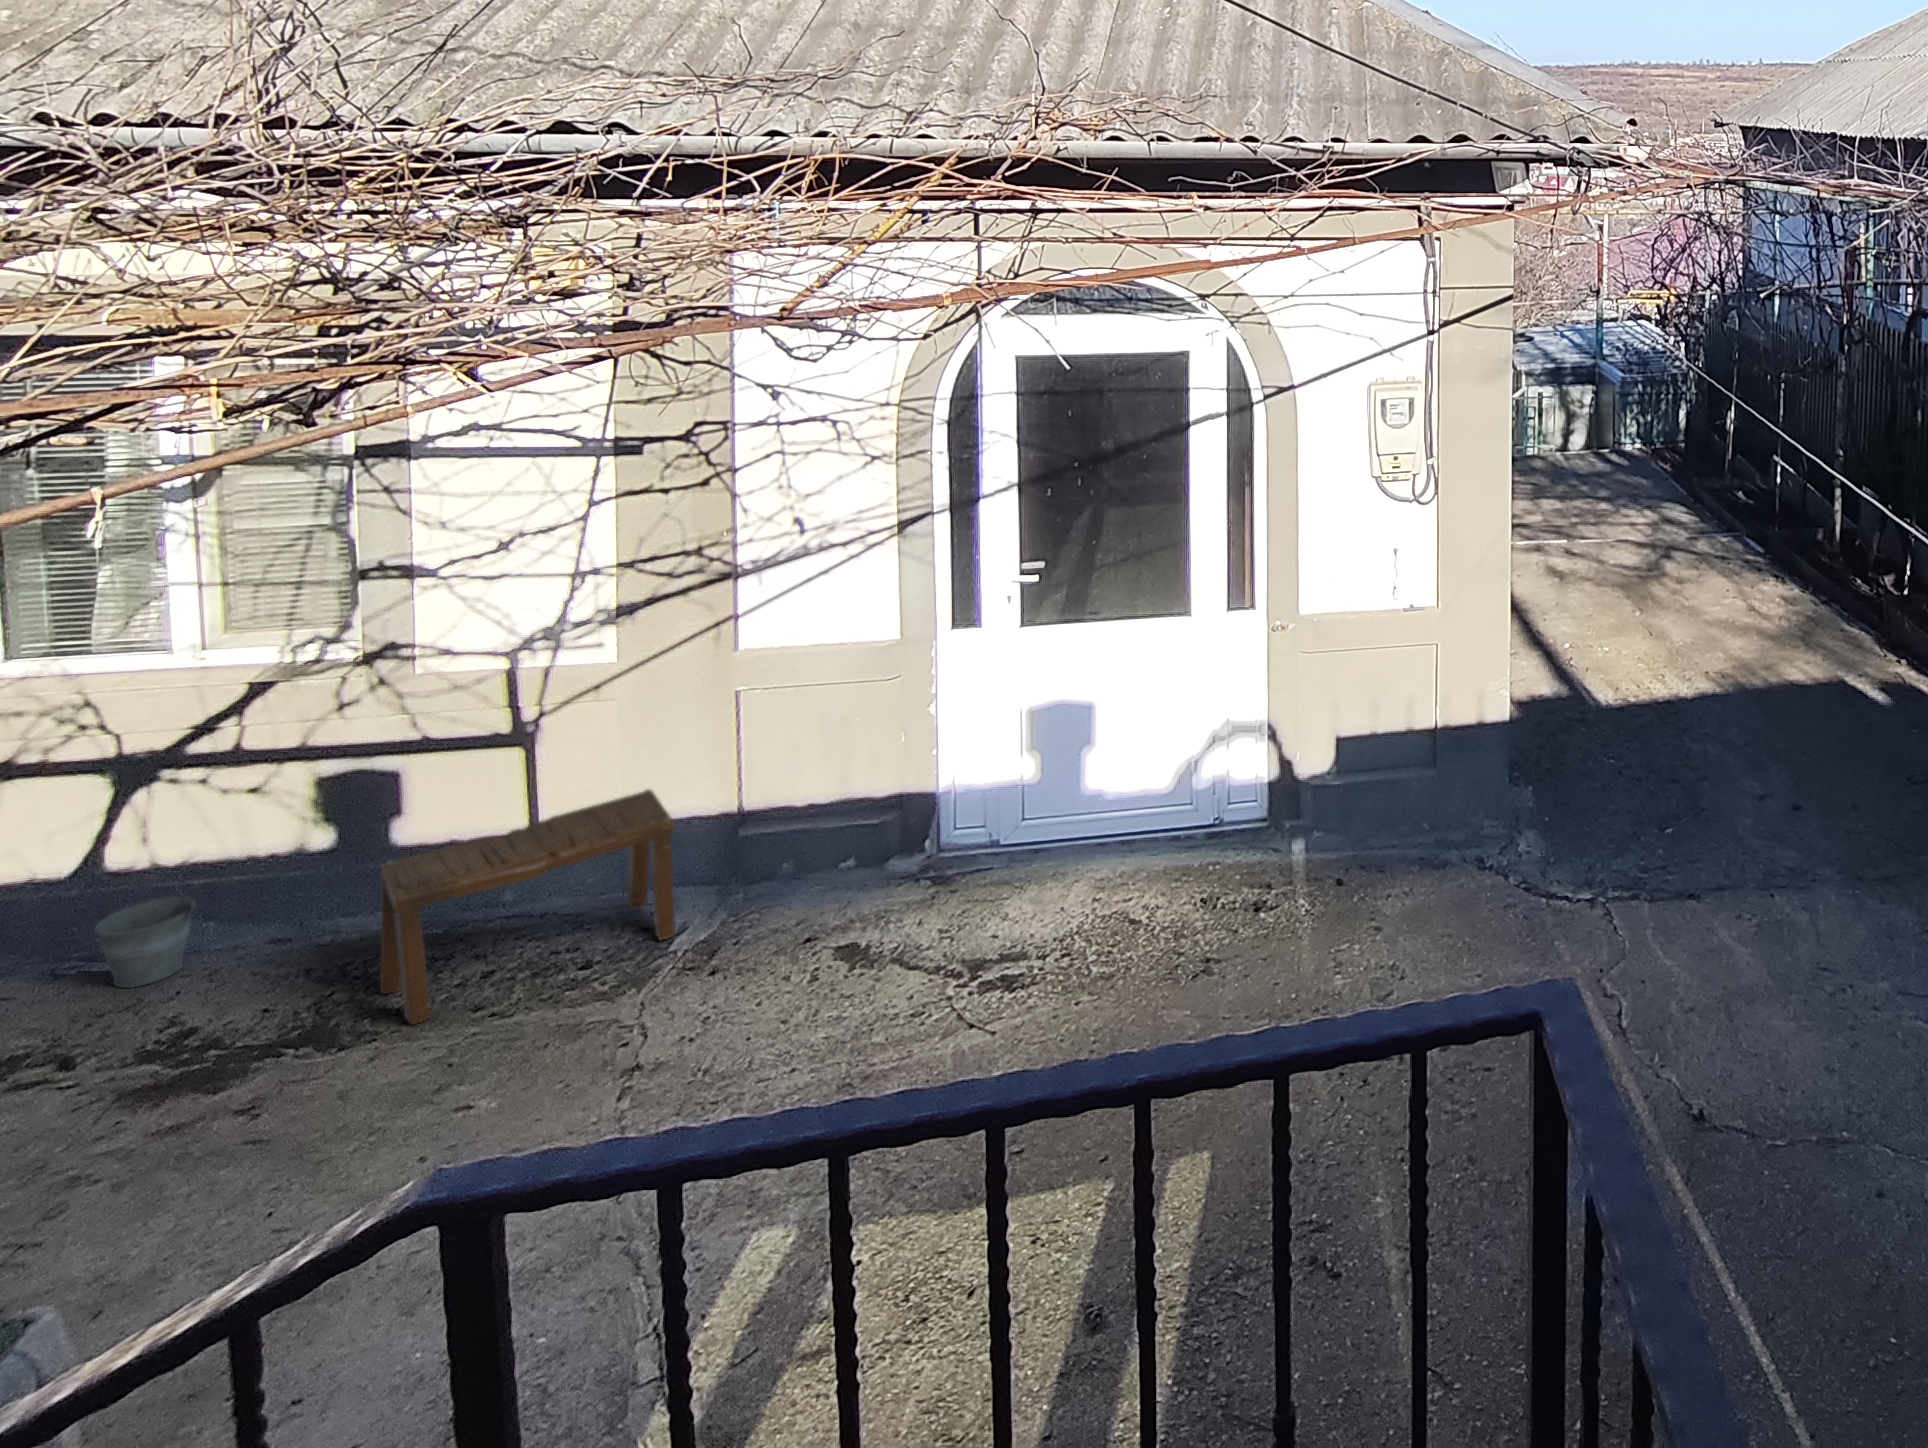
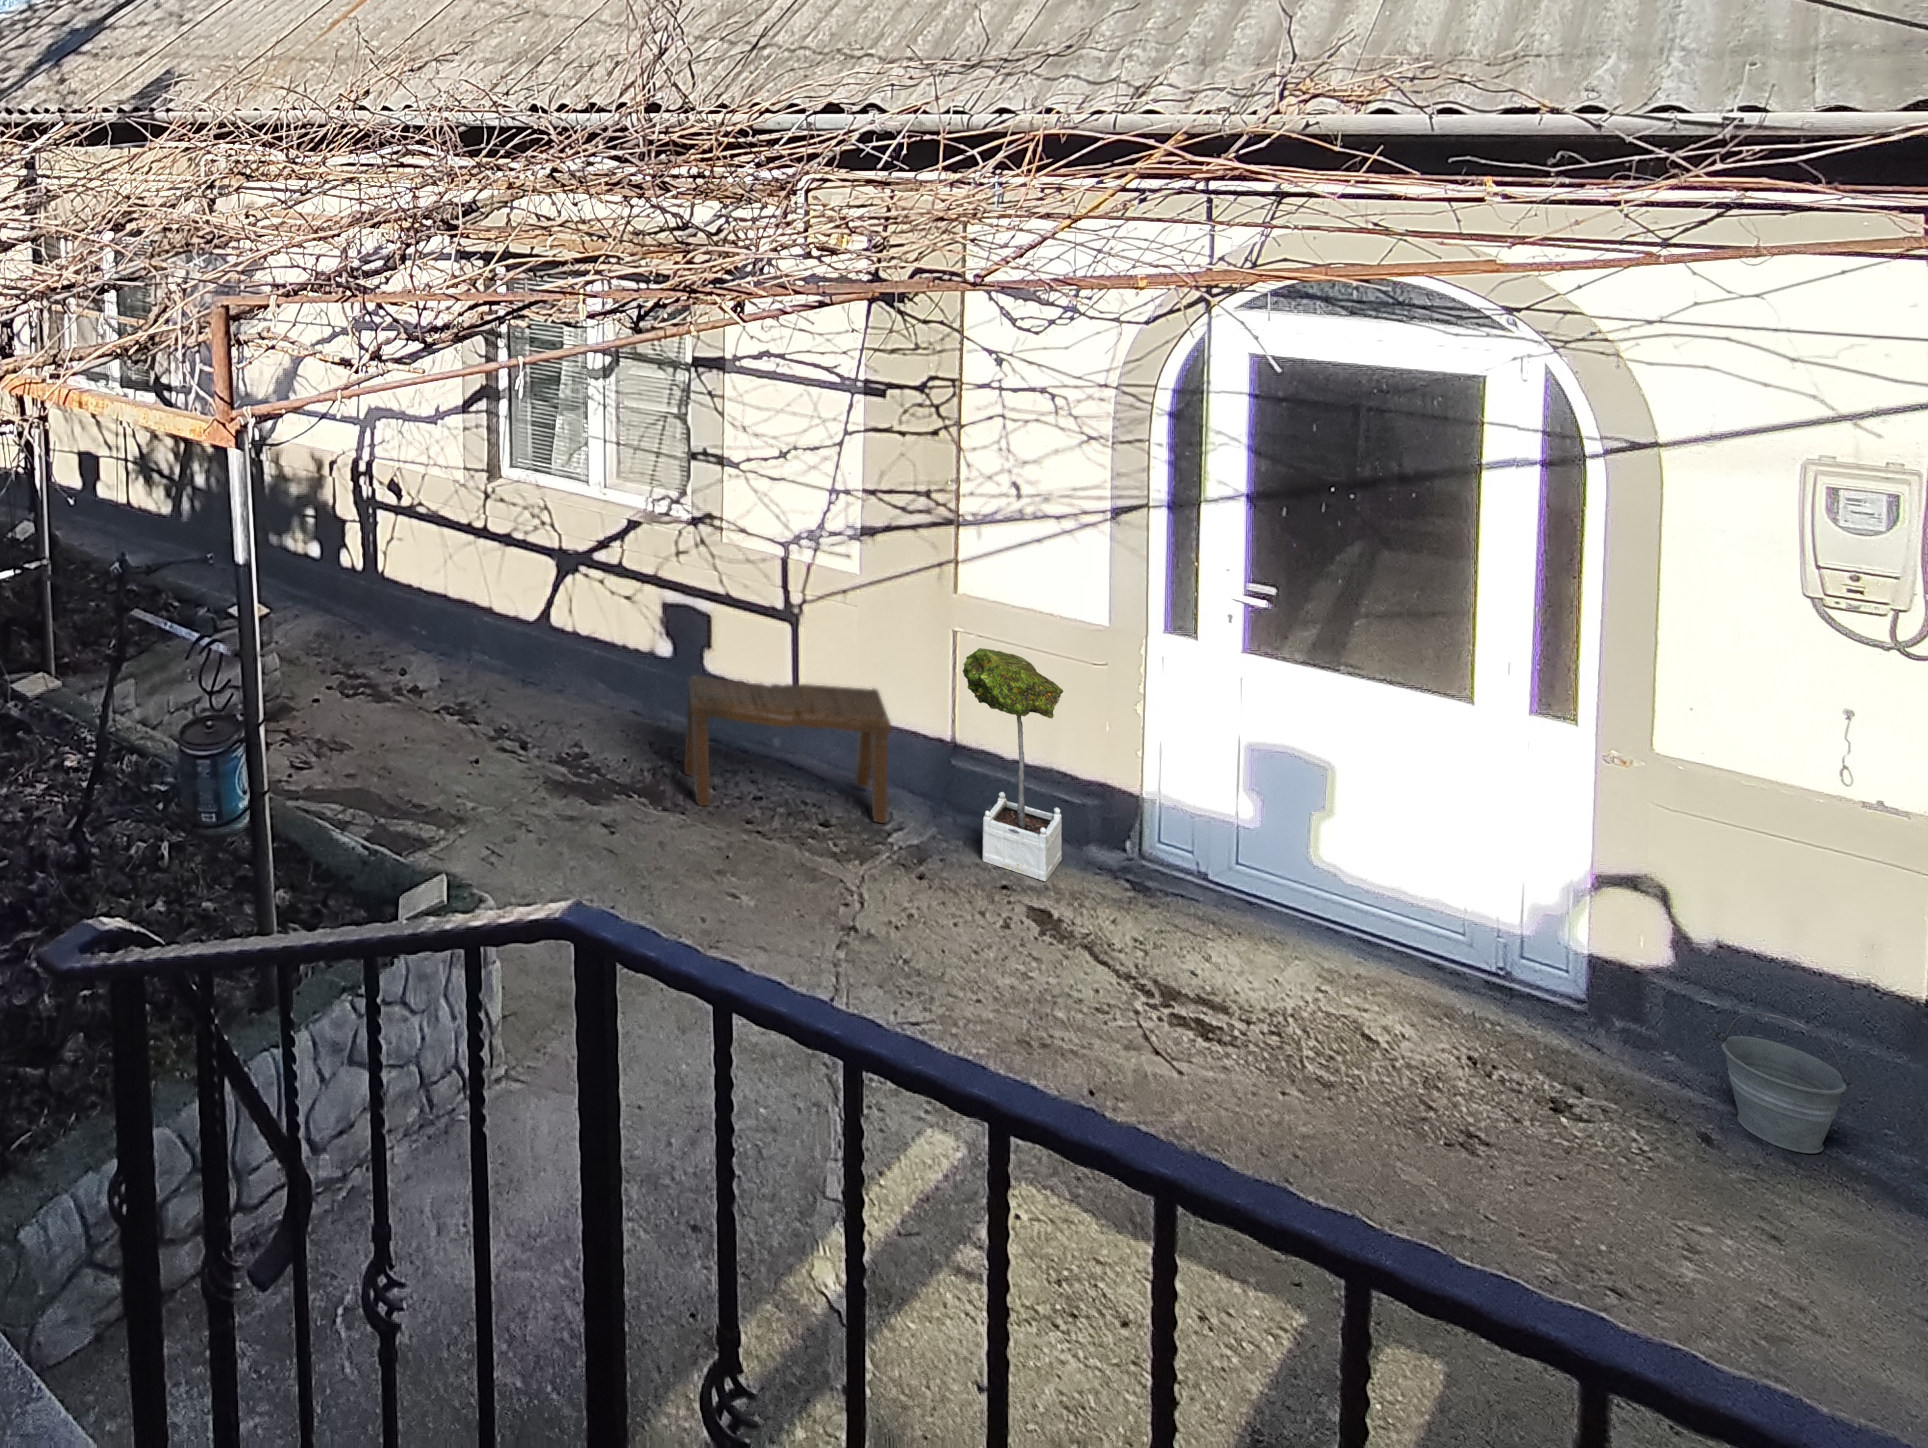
potted tree: none [756,700,869,928] -> present [963,648,1063,881]
bucket: present [94,879,195,988] -> present [1715,1012,1855,1154]

